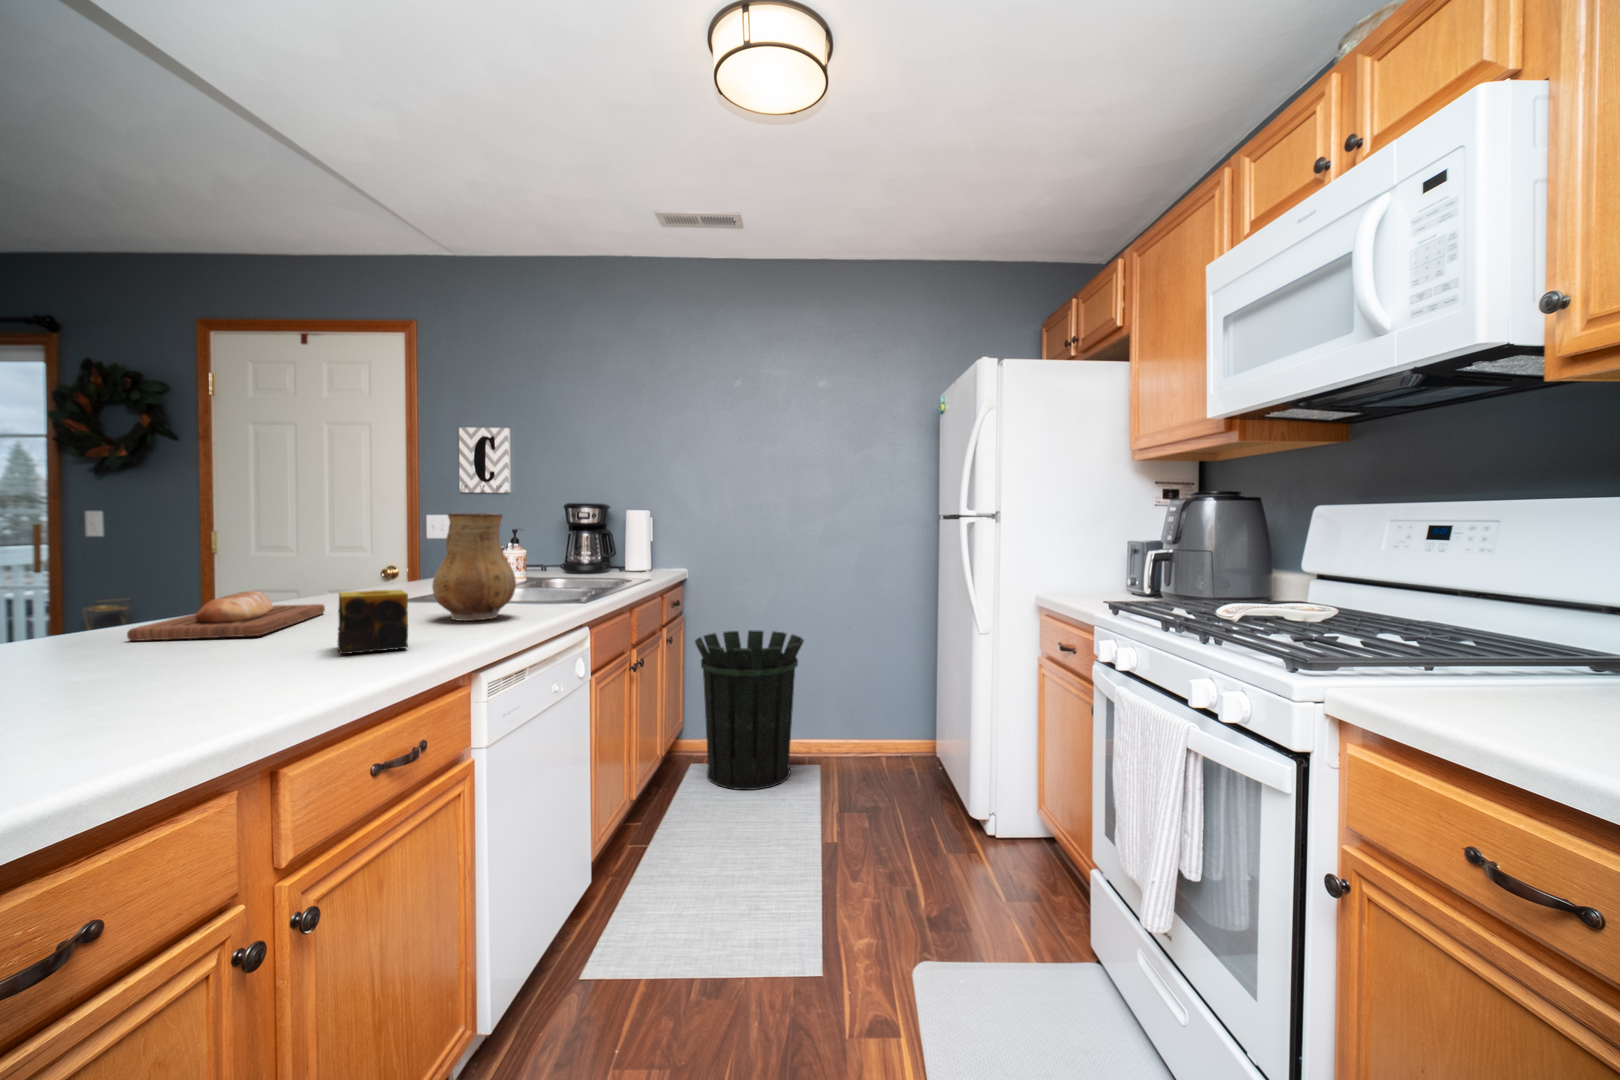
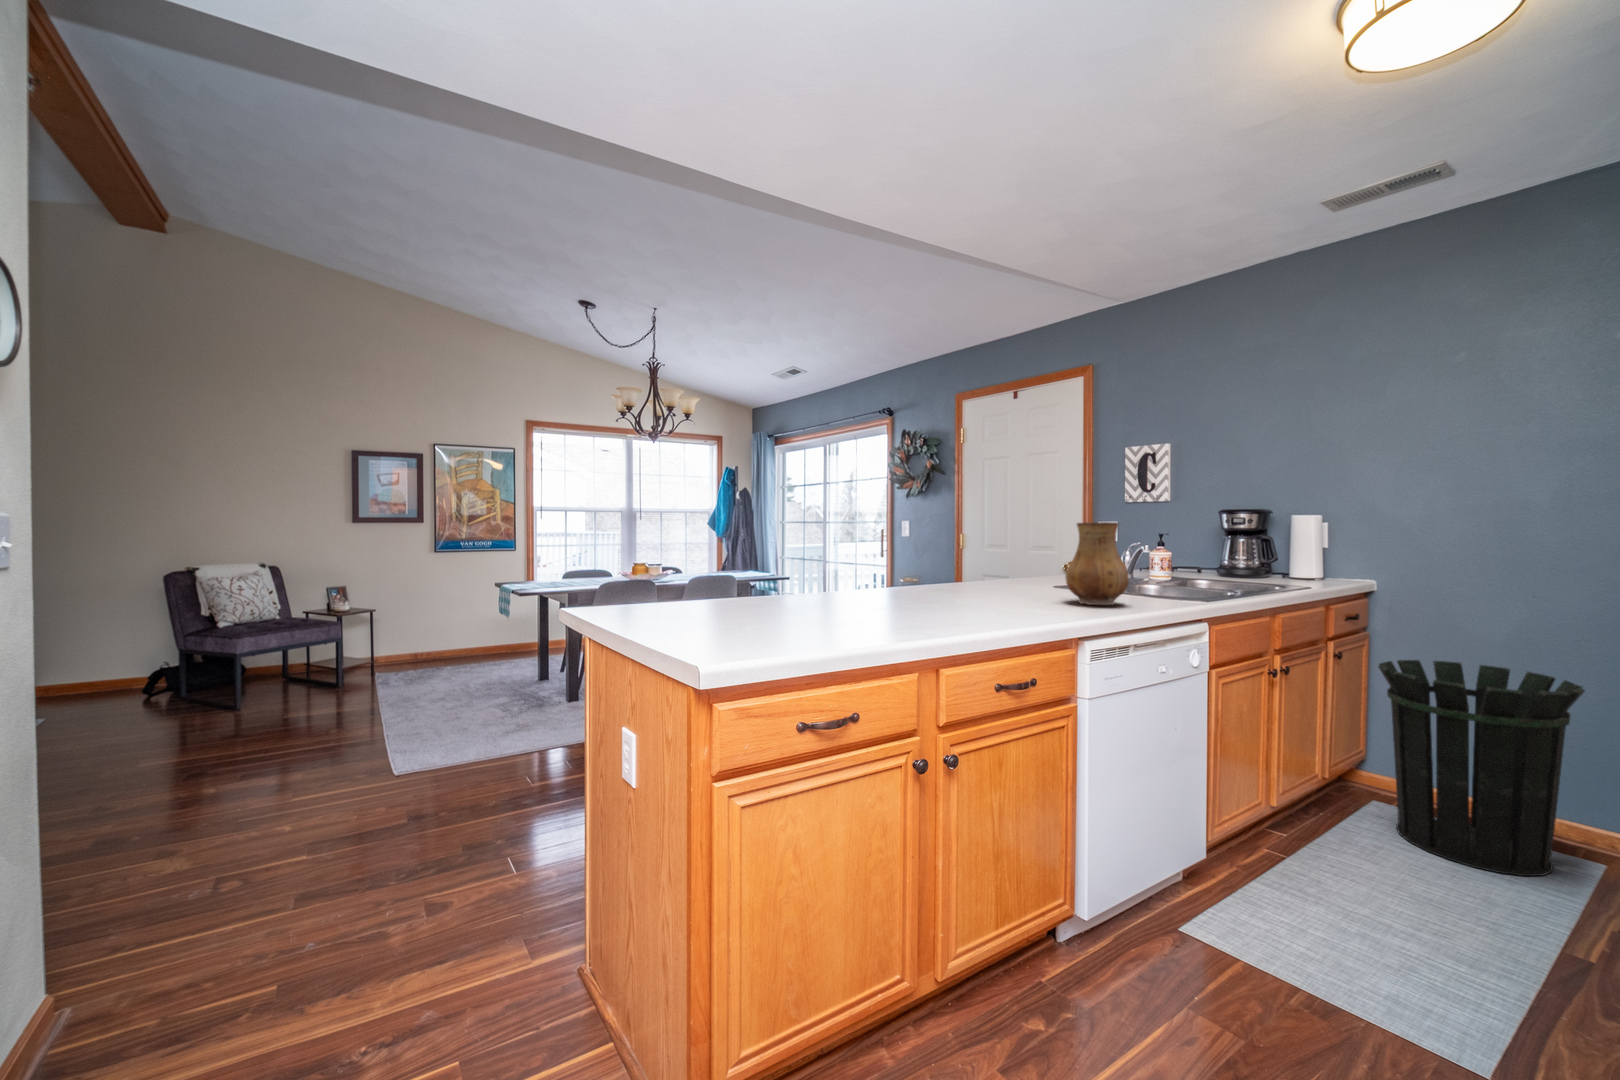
candle: present [337,590,408,654] -> none [995,575,1035,616]
bread loaf: present [127,591,325,641] -> none [909,573,1005,599]

